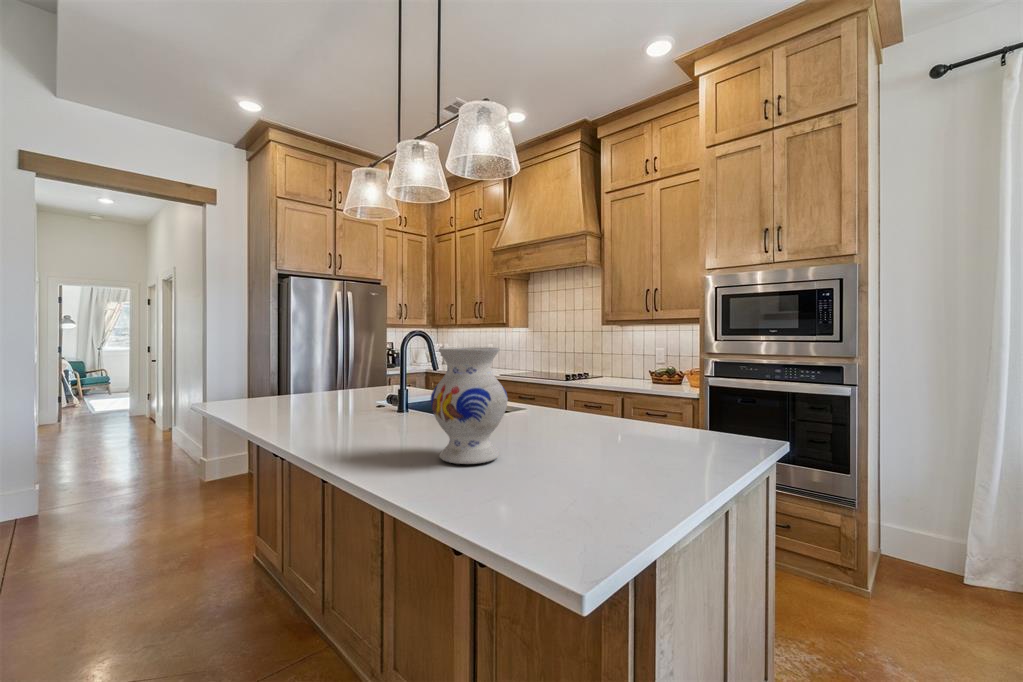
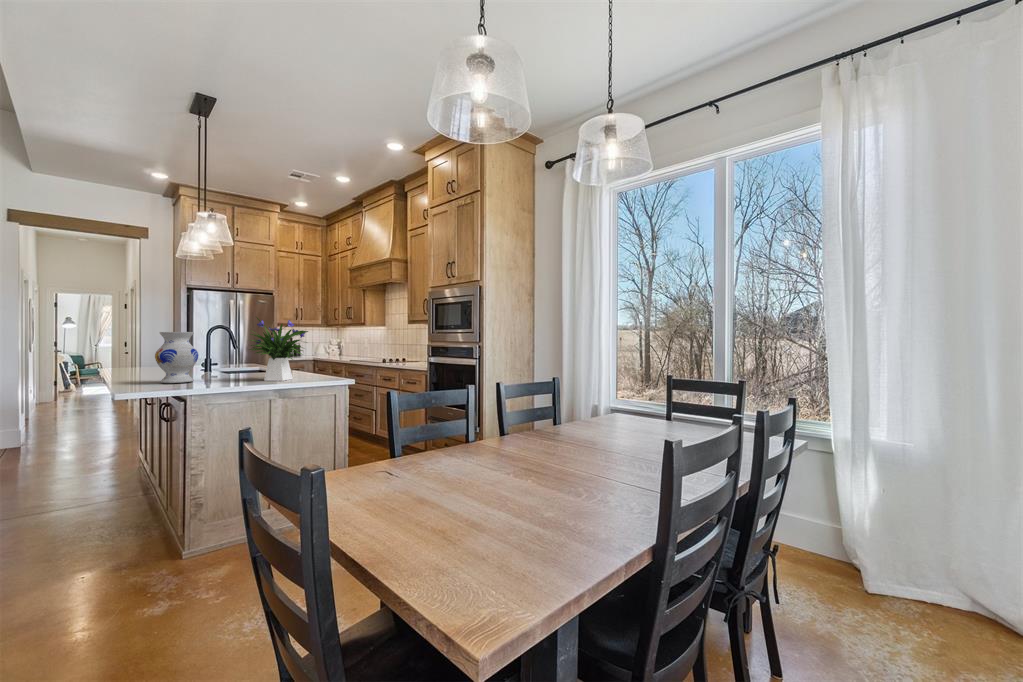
flower arrangement: none [577,314,701,448] -> present [249,318,308,381]

